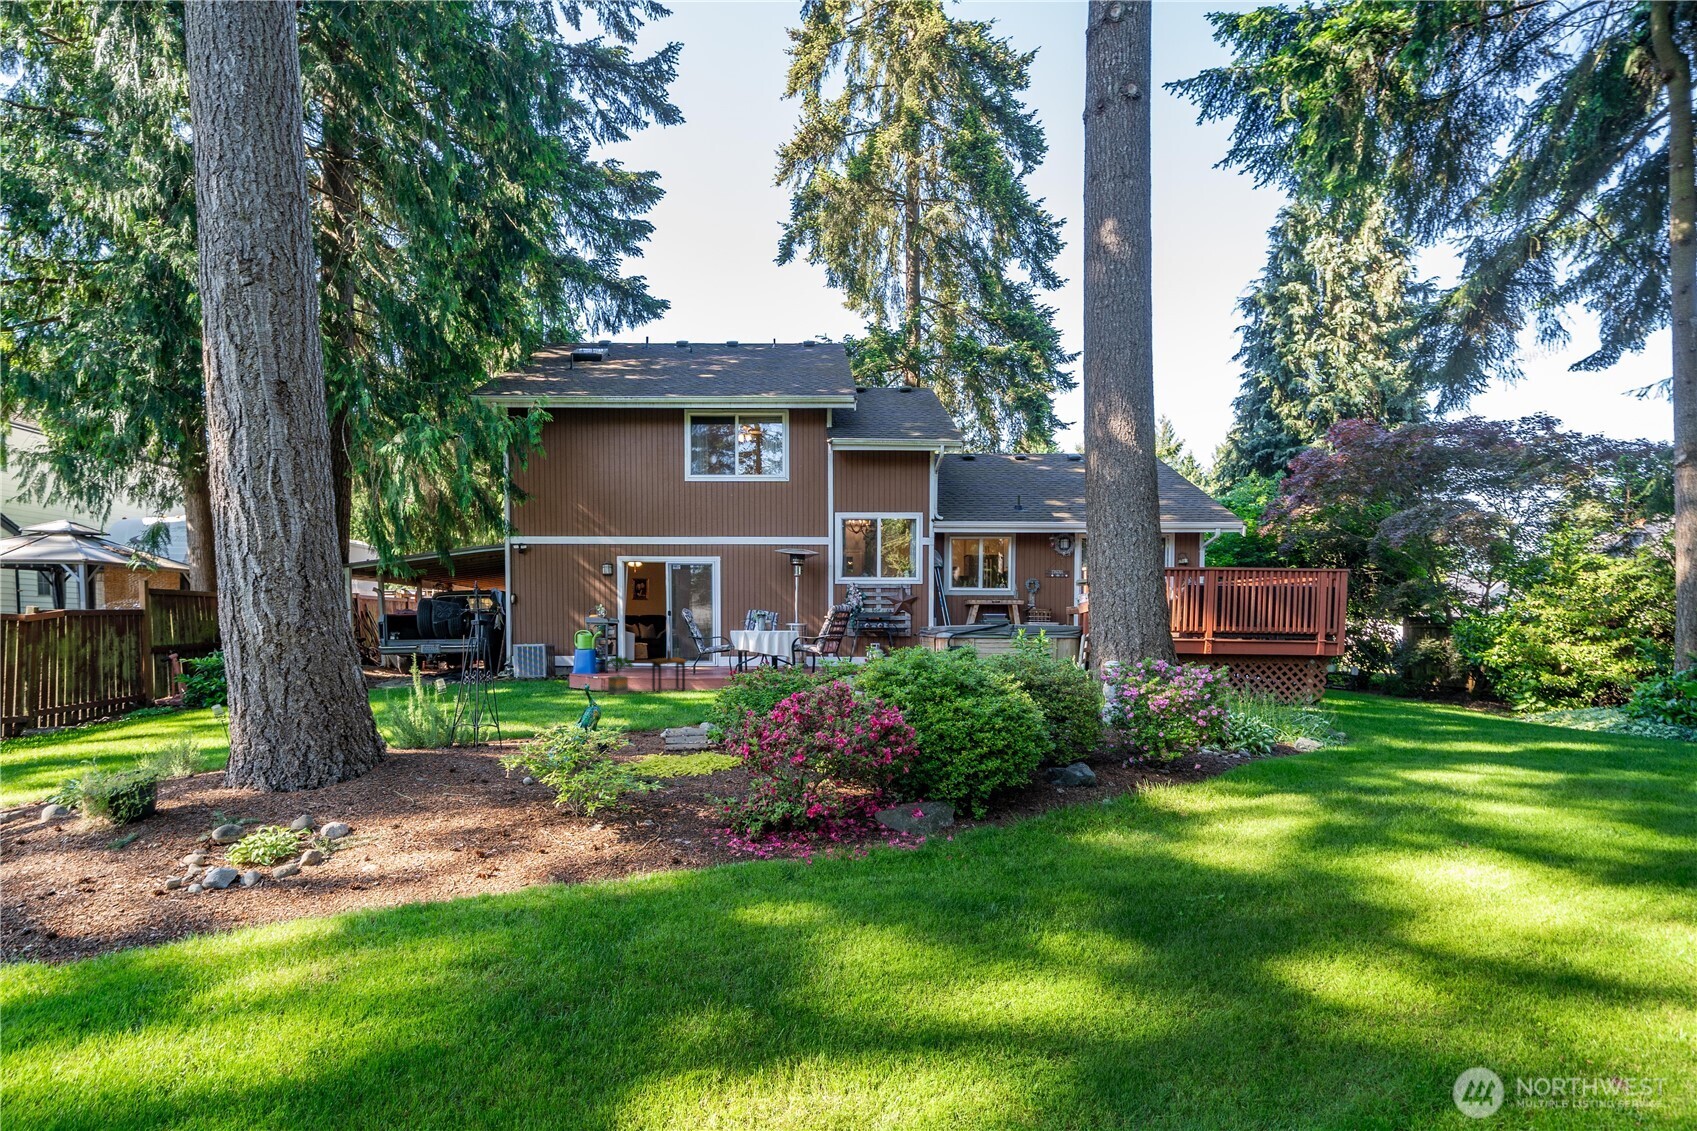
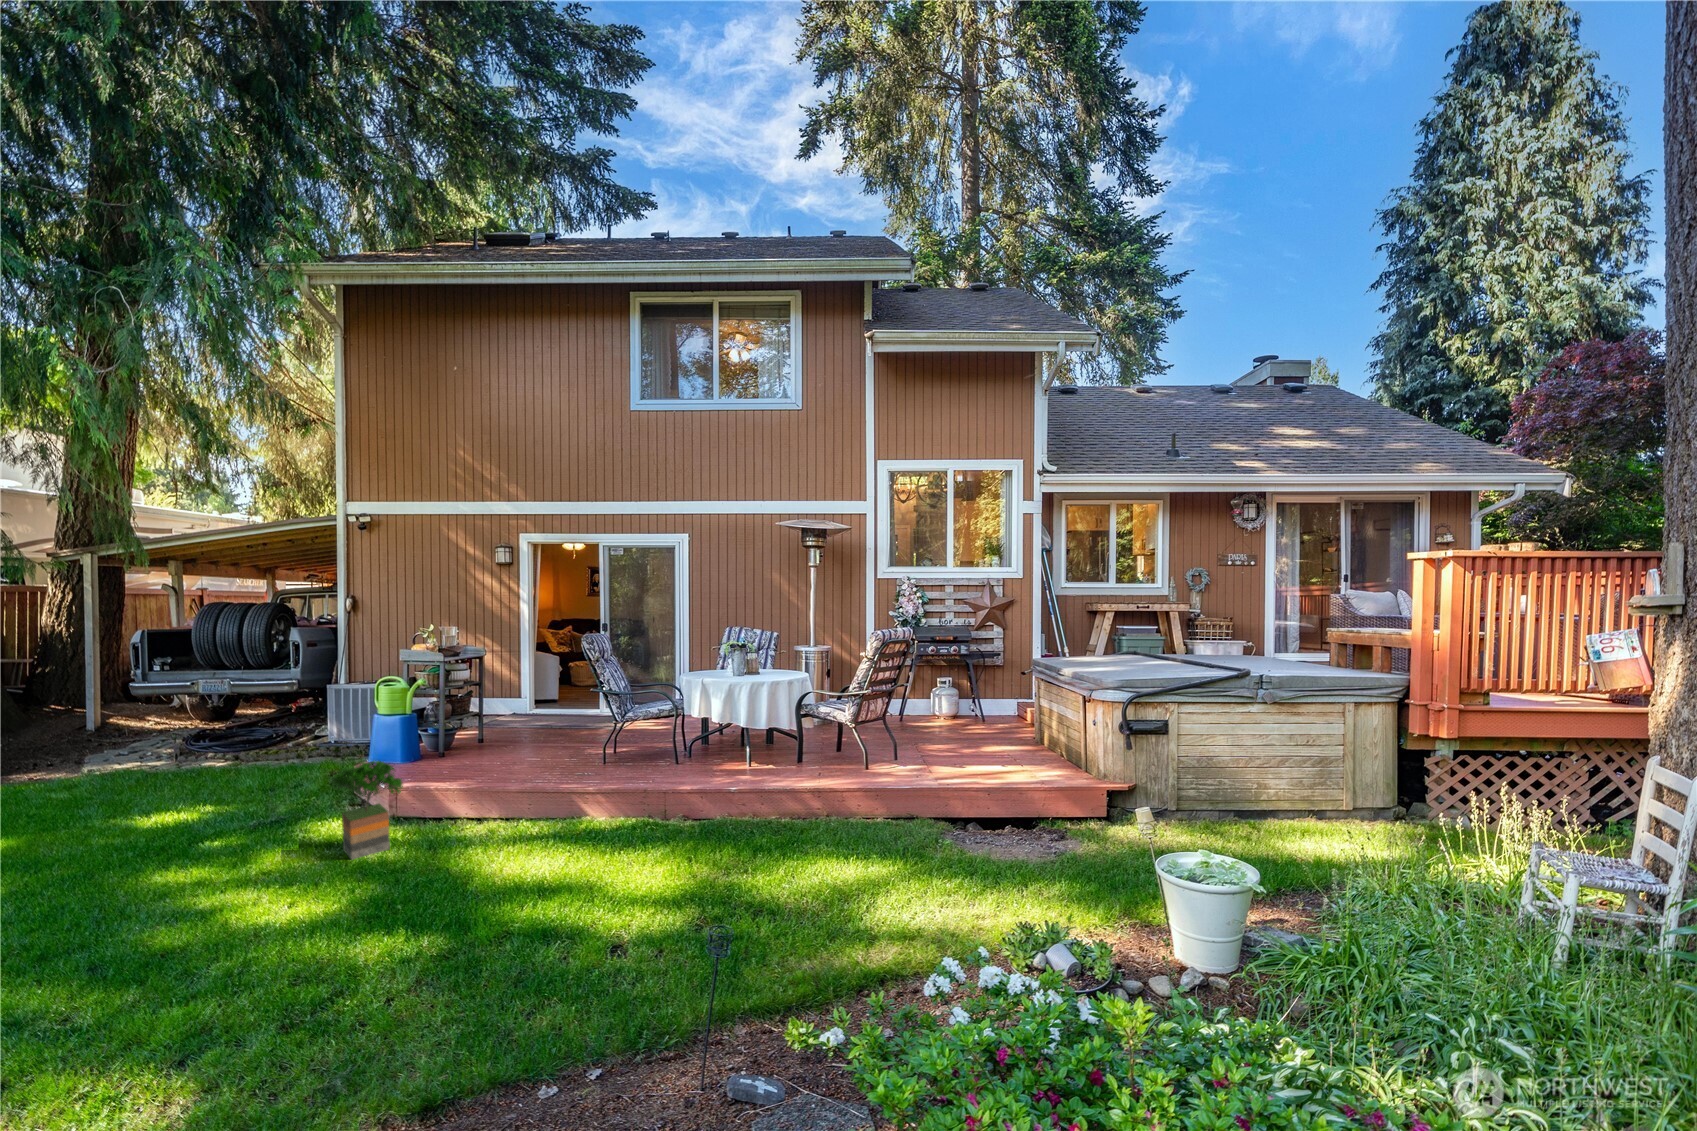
side table: present [651,649,686,693] -> none [451,737,529,857]

